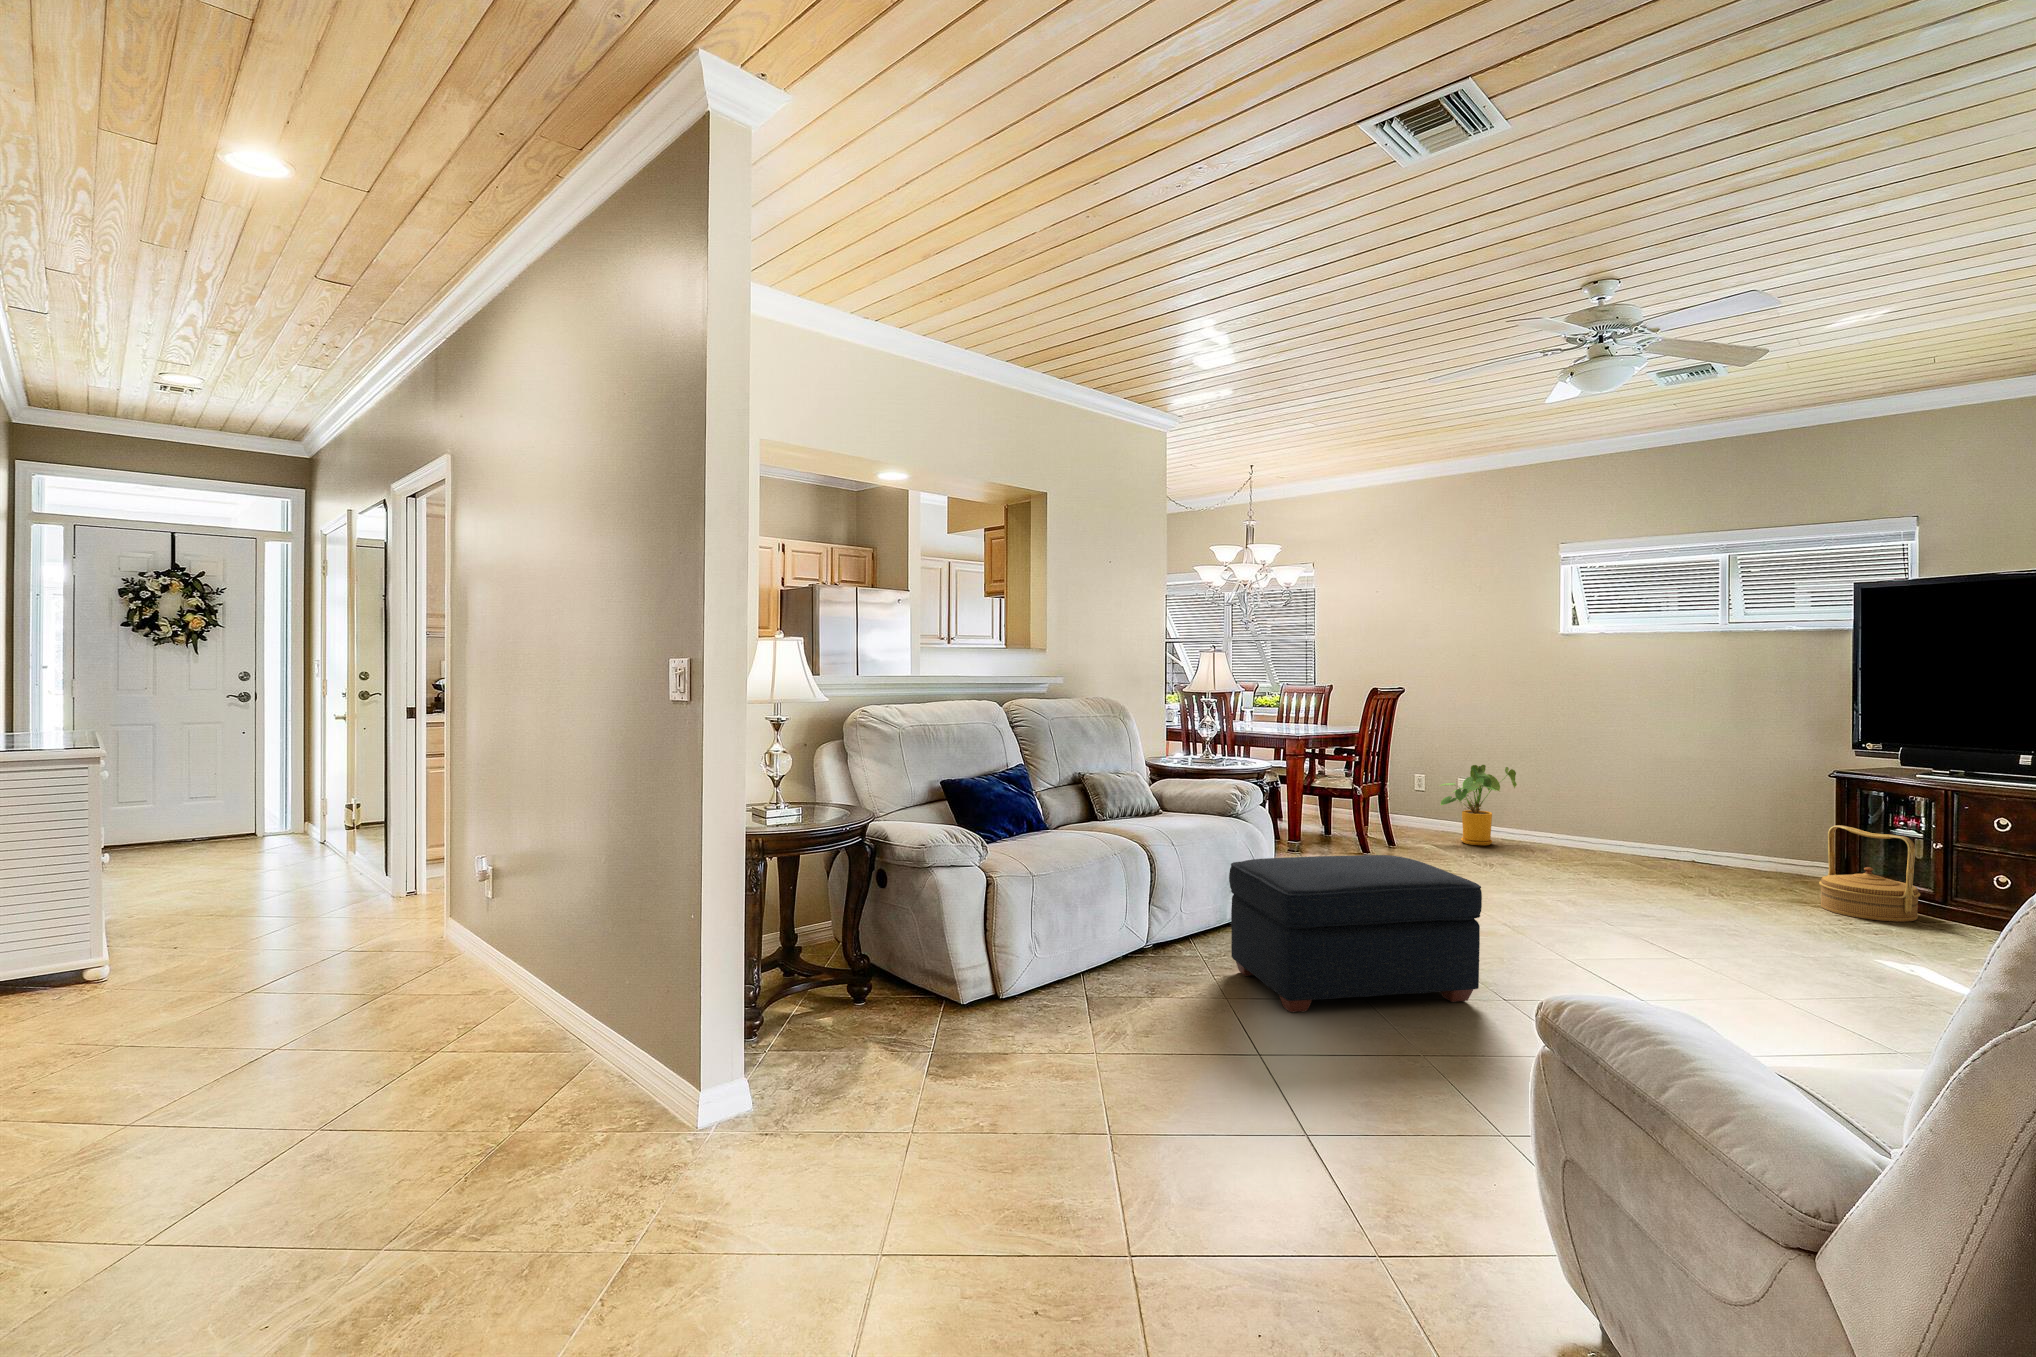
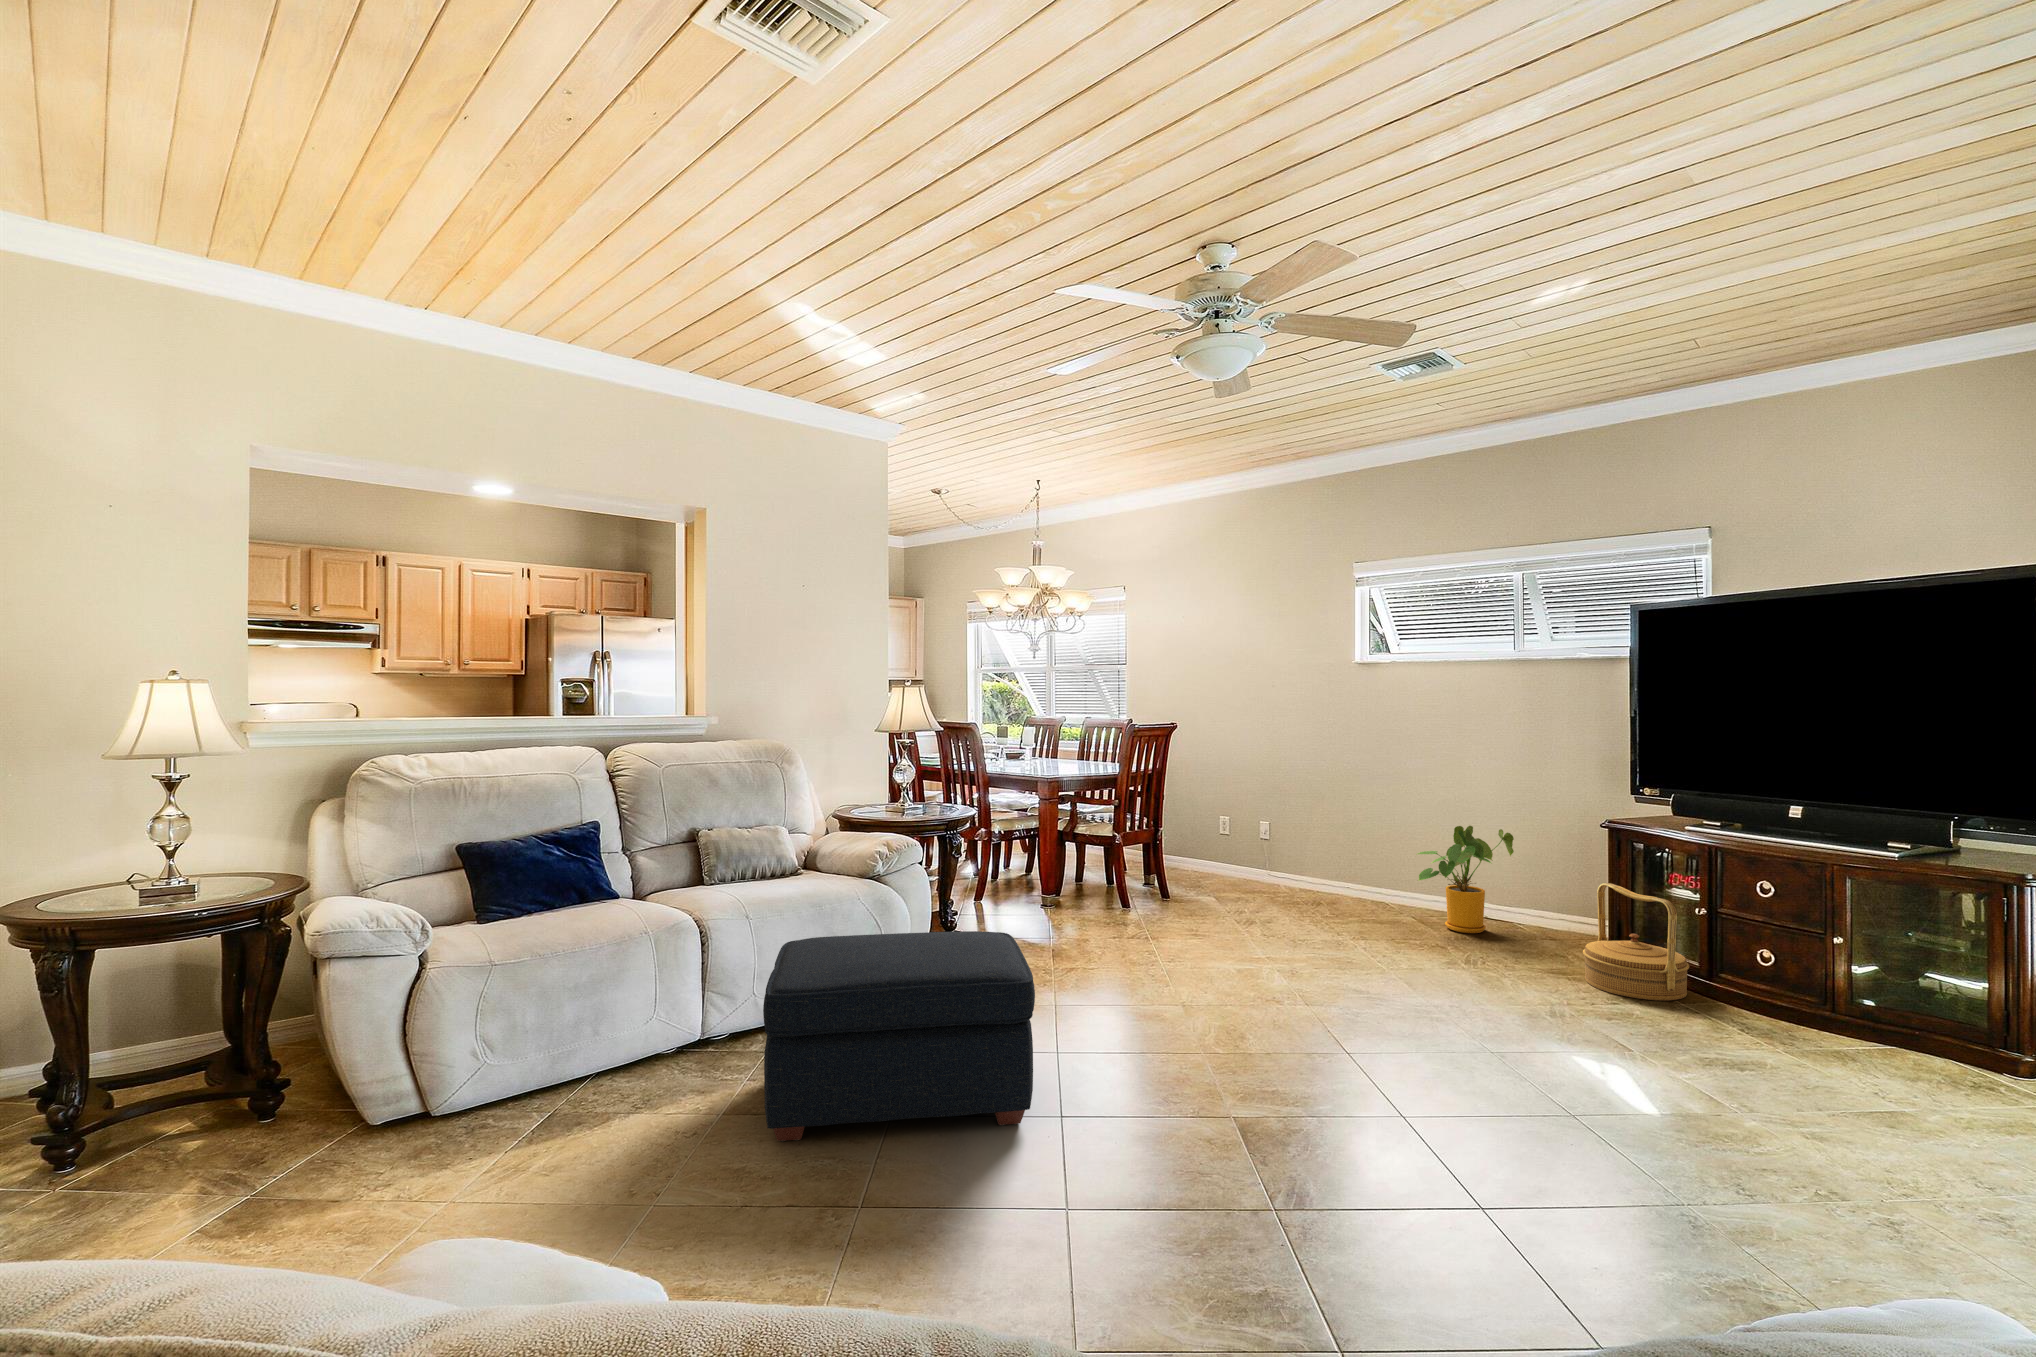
house plant: present [1440,765,1517,845] -> present [1418,826,1514,933]

